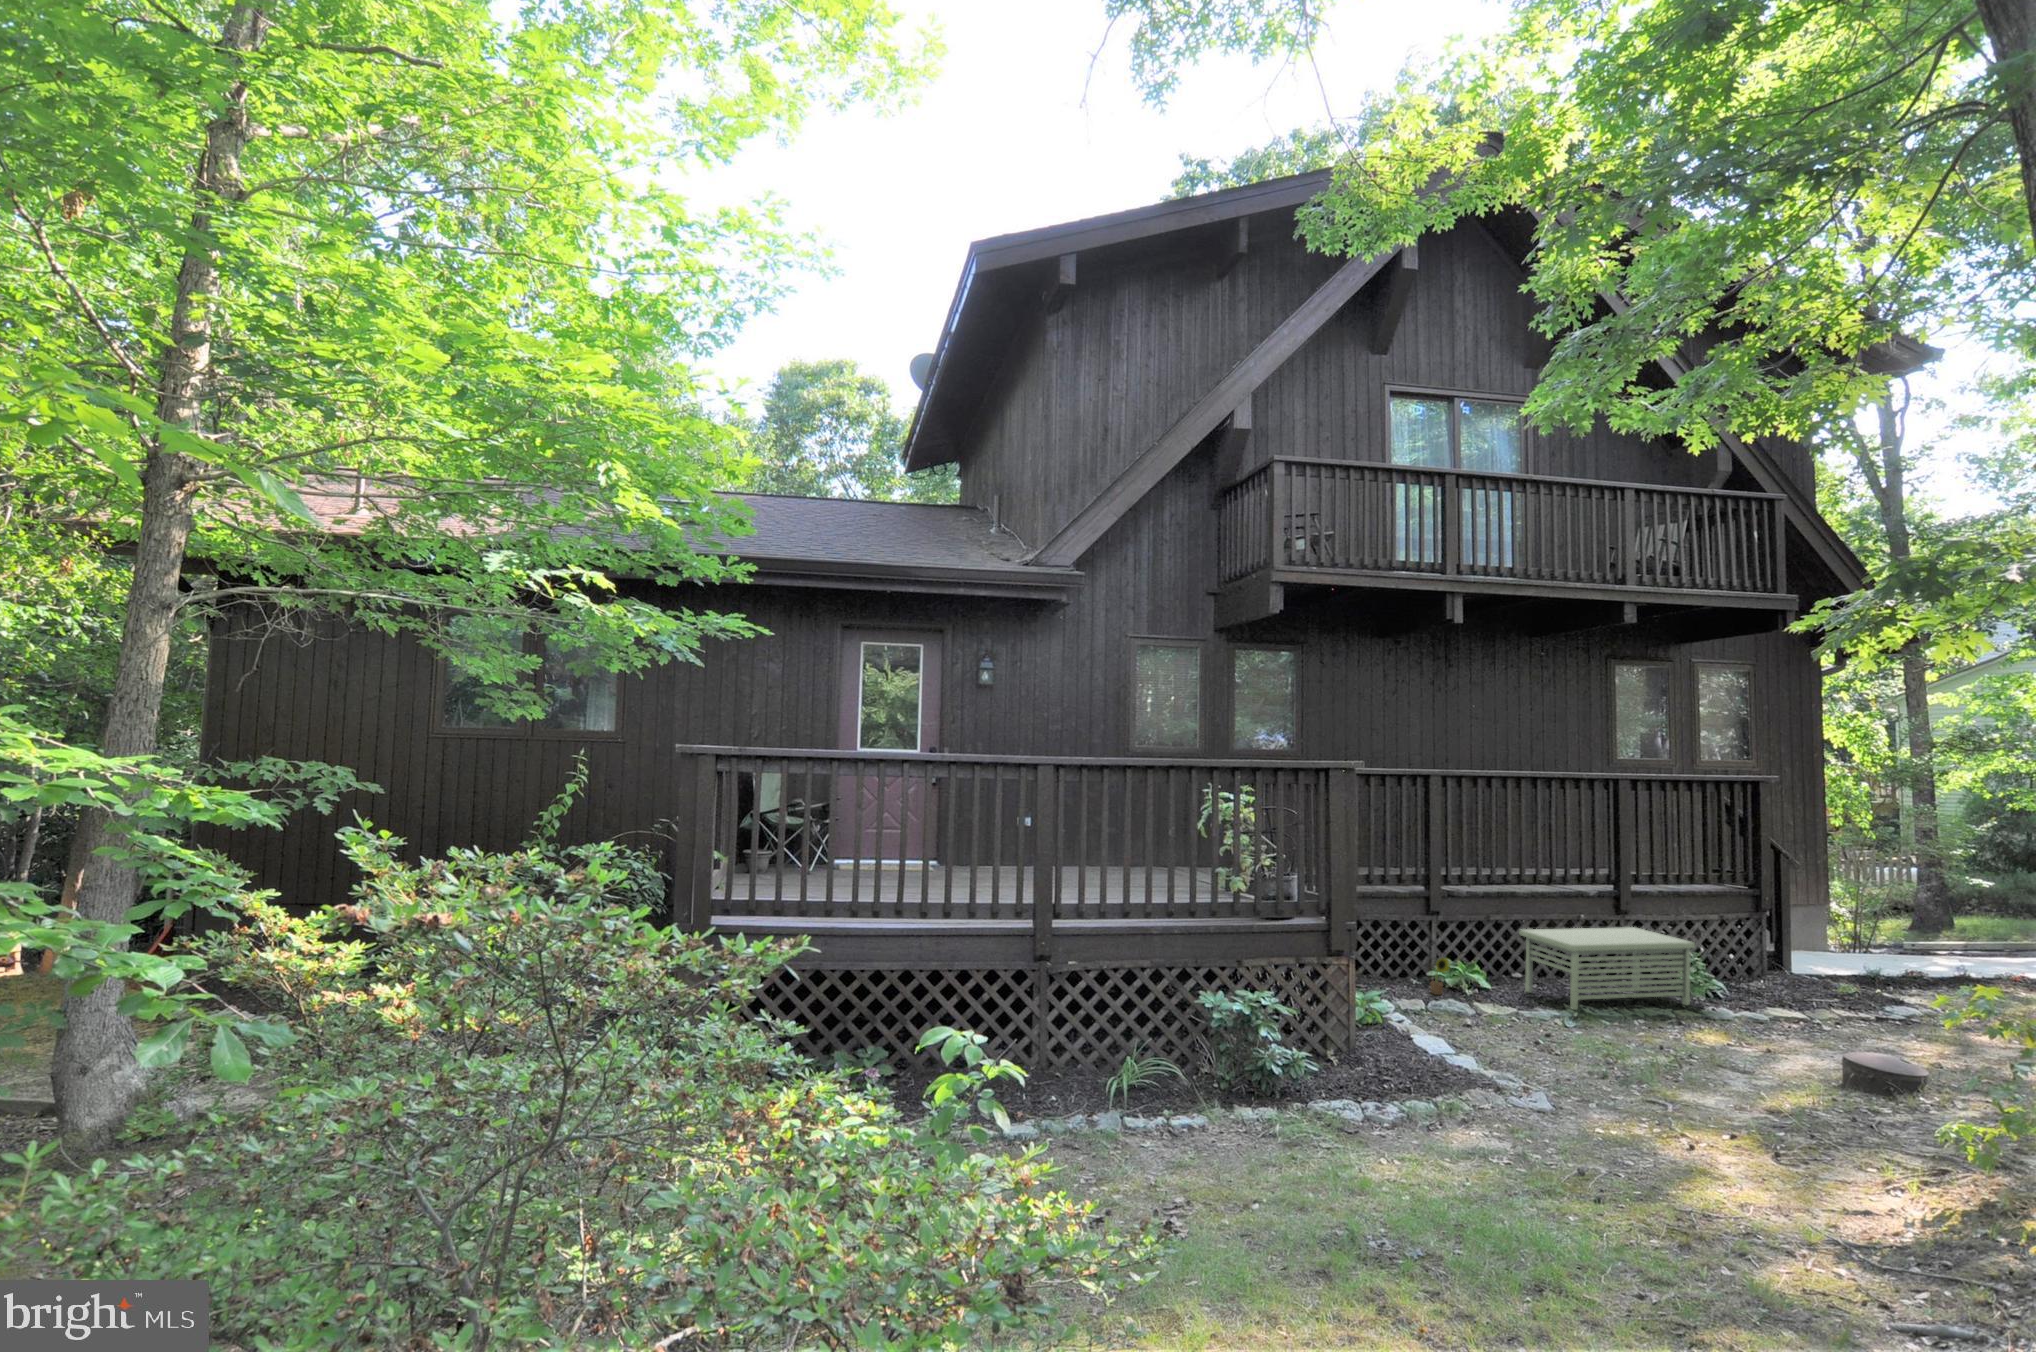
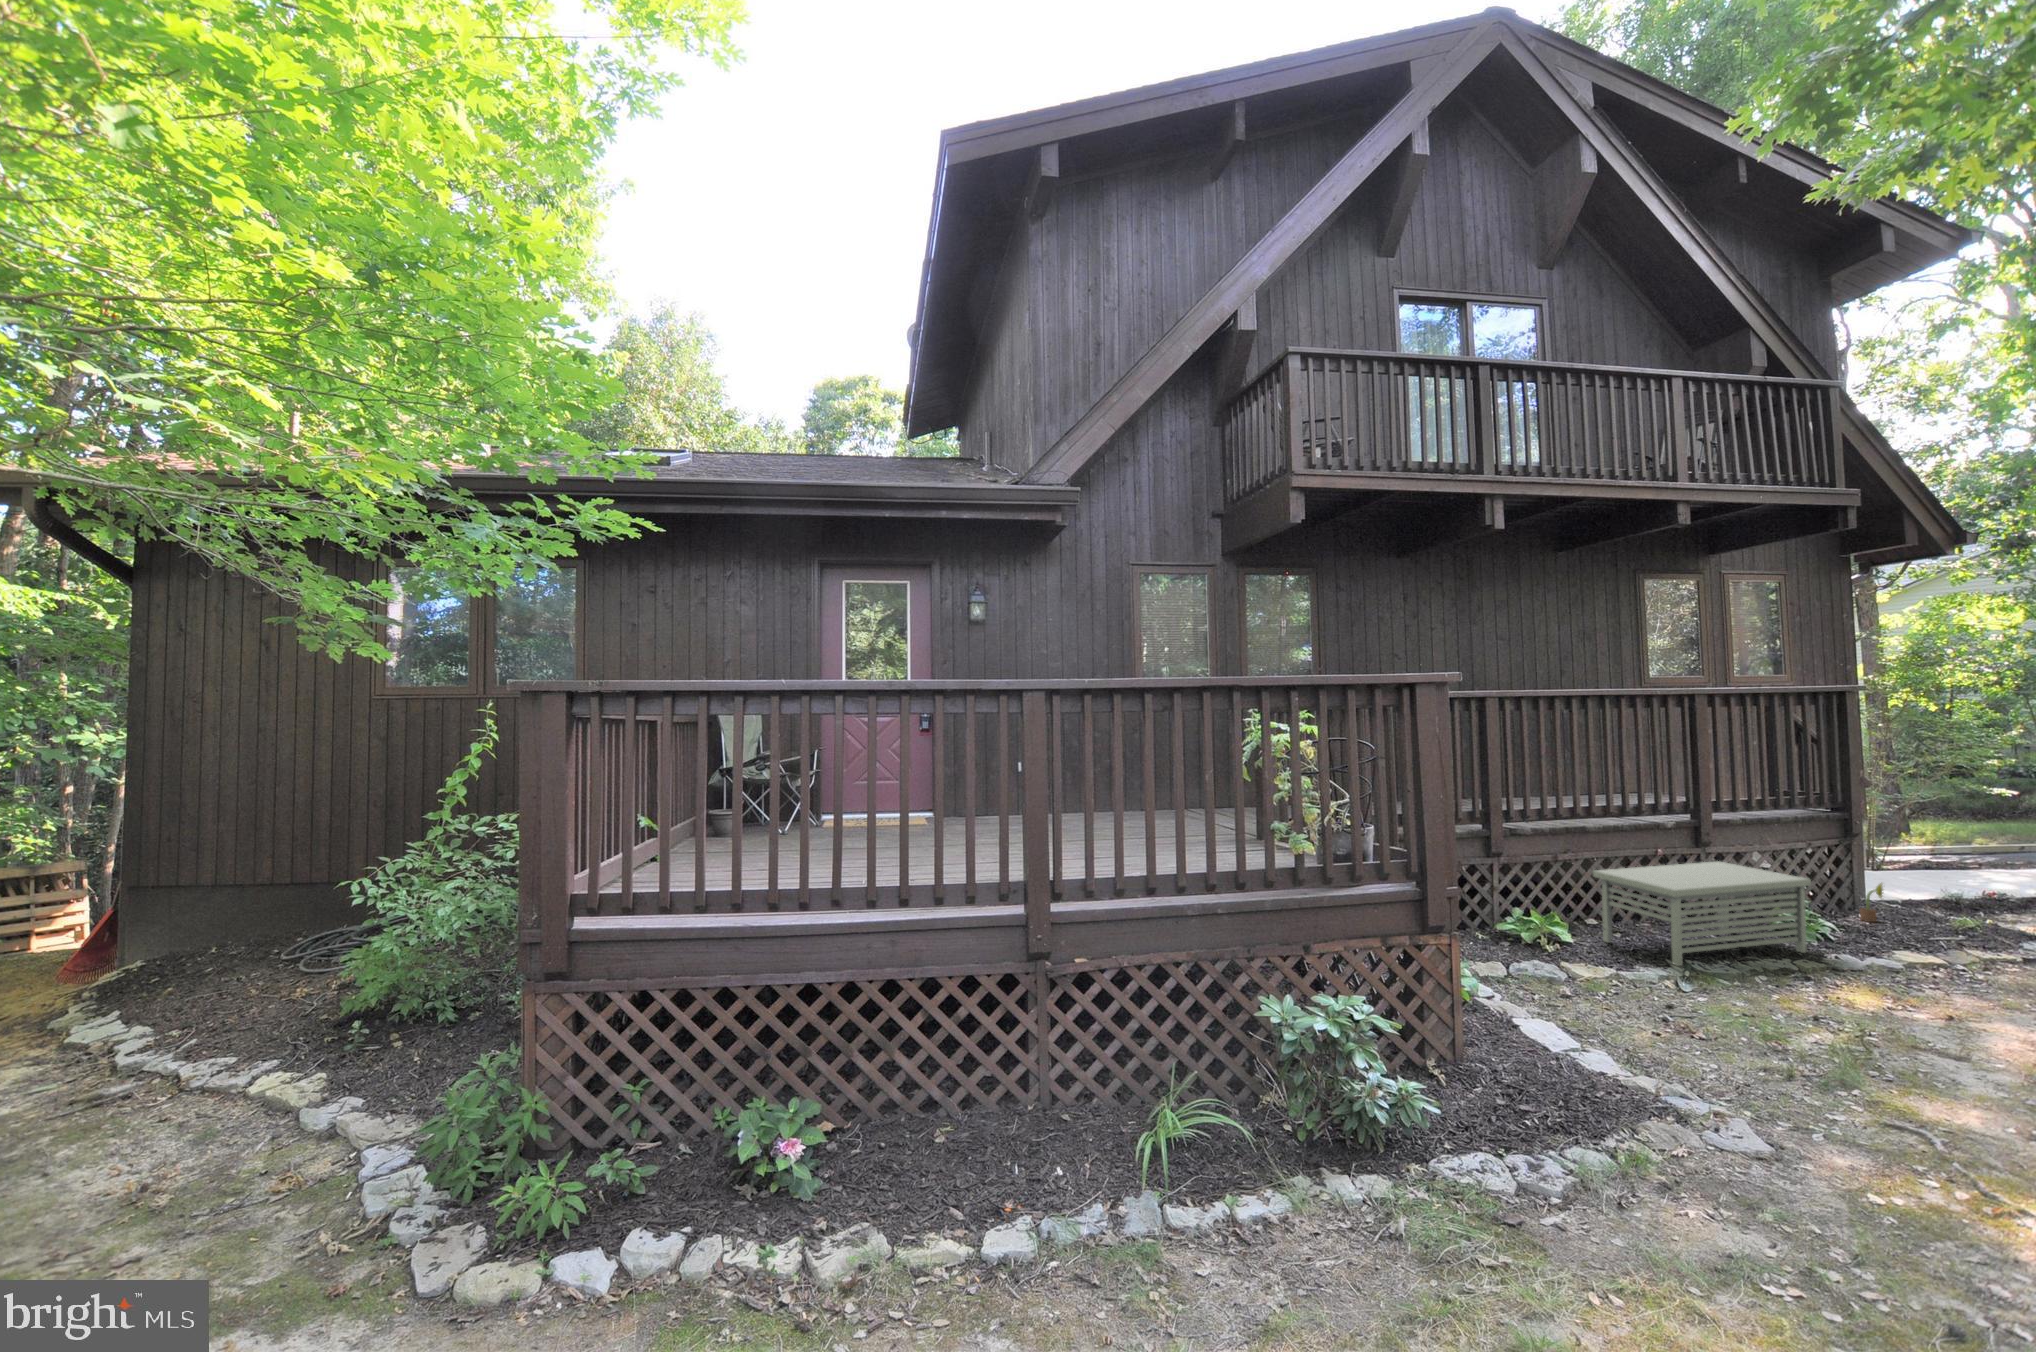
decorative plant: present [1430,958,1450,995] -> present [1860,883,1883,922]

